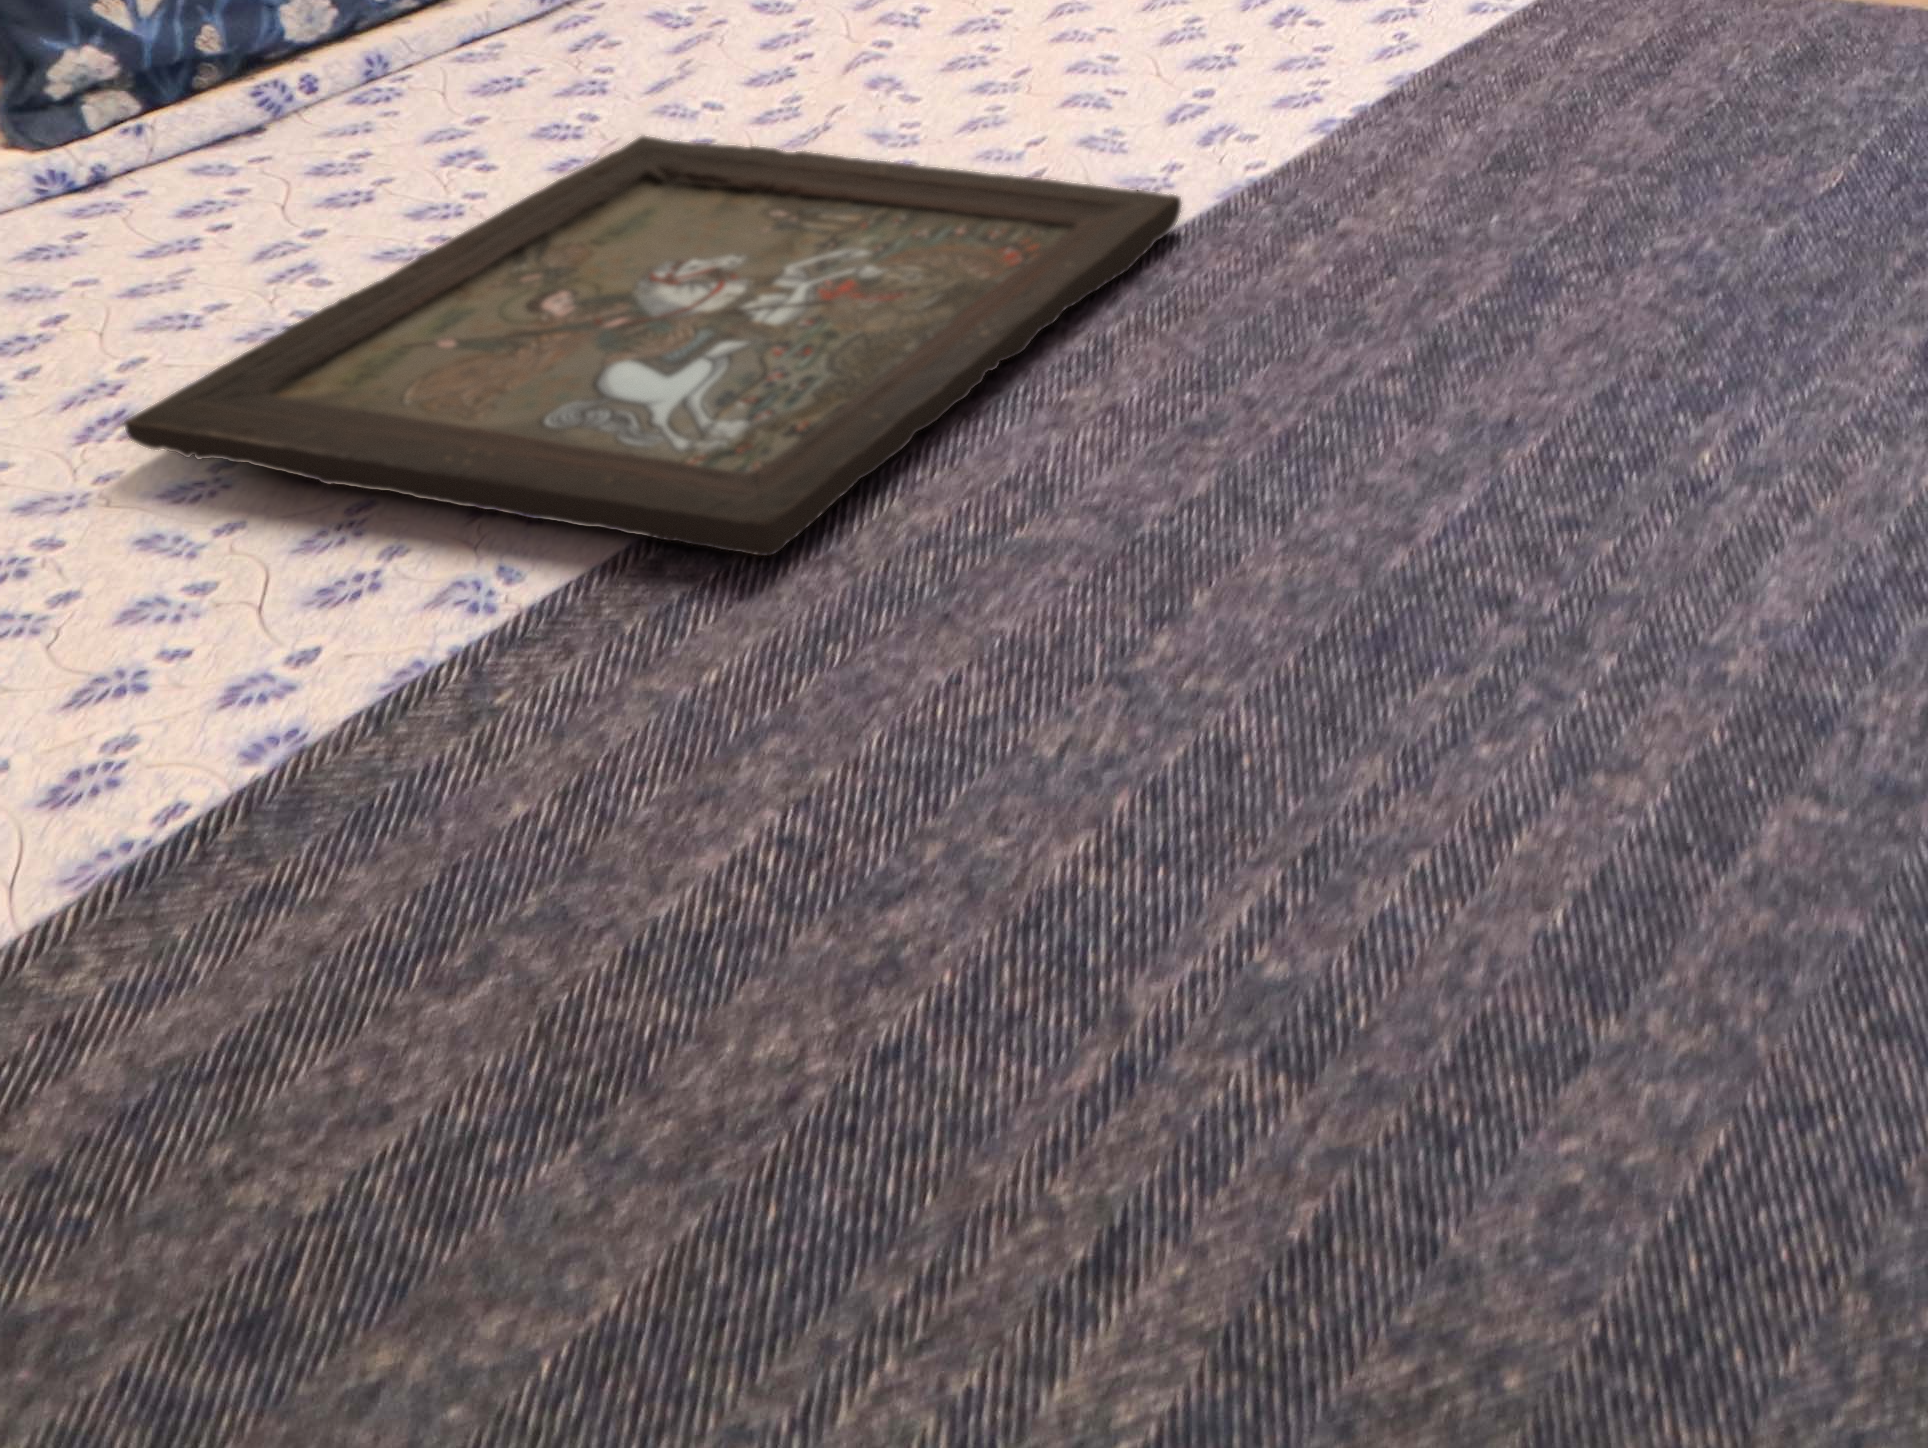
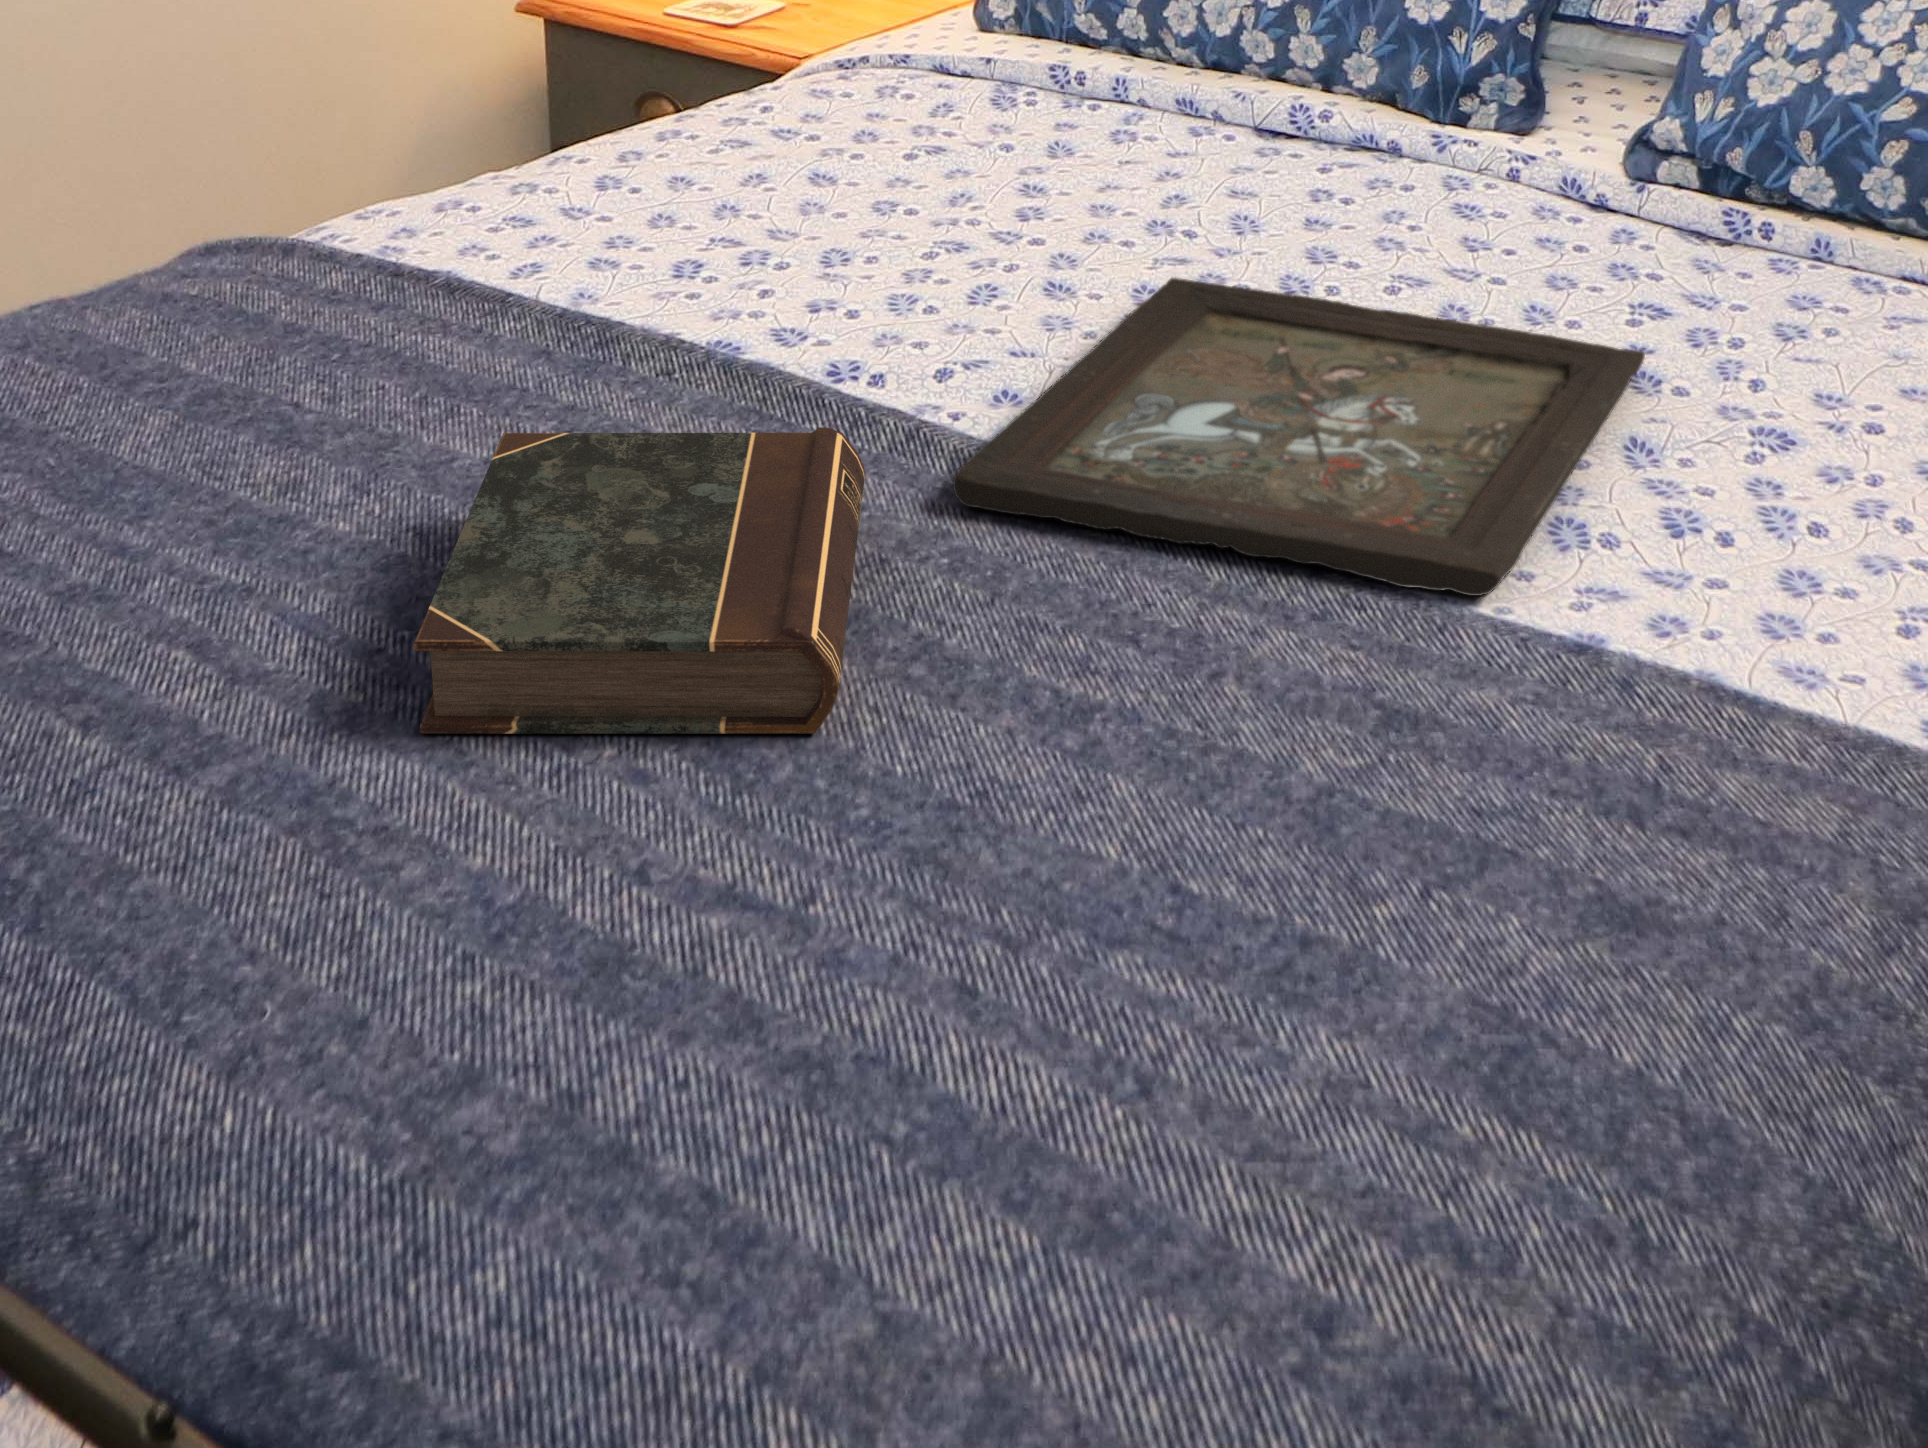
book: none [537,477,1388,1000] -> present [414,427,865,734]

